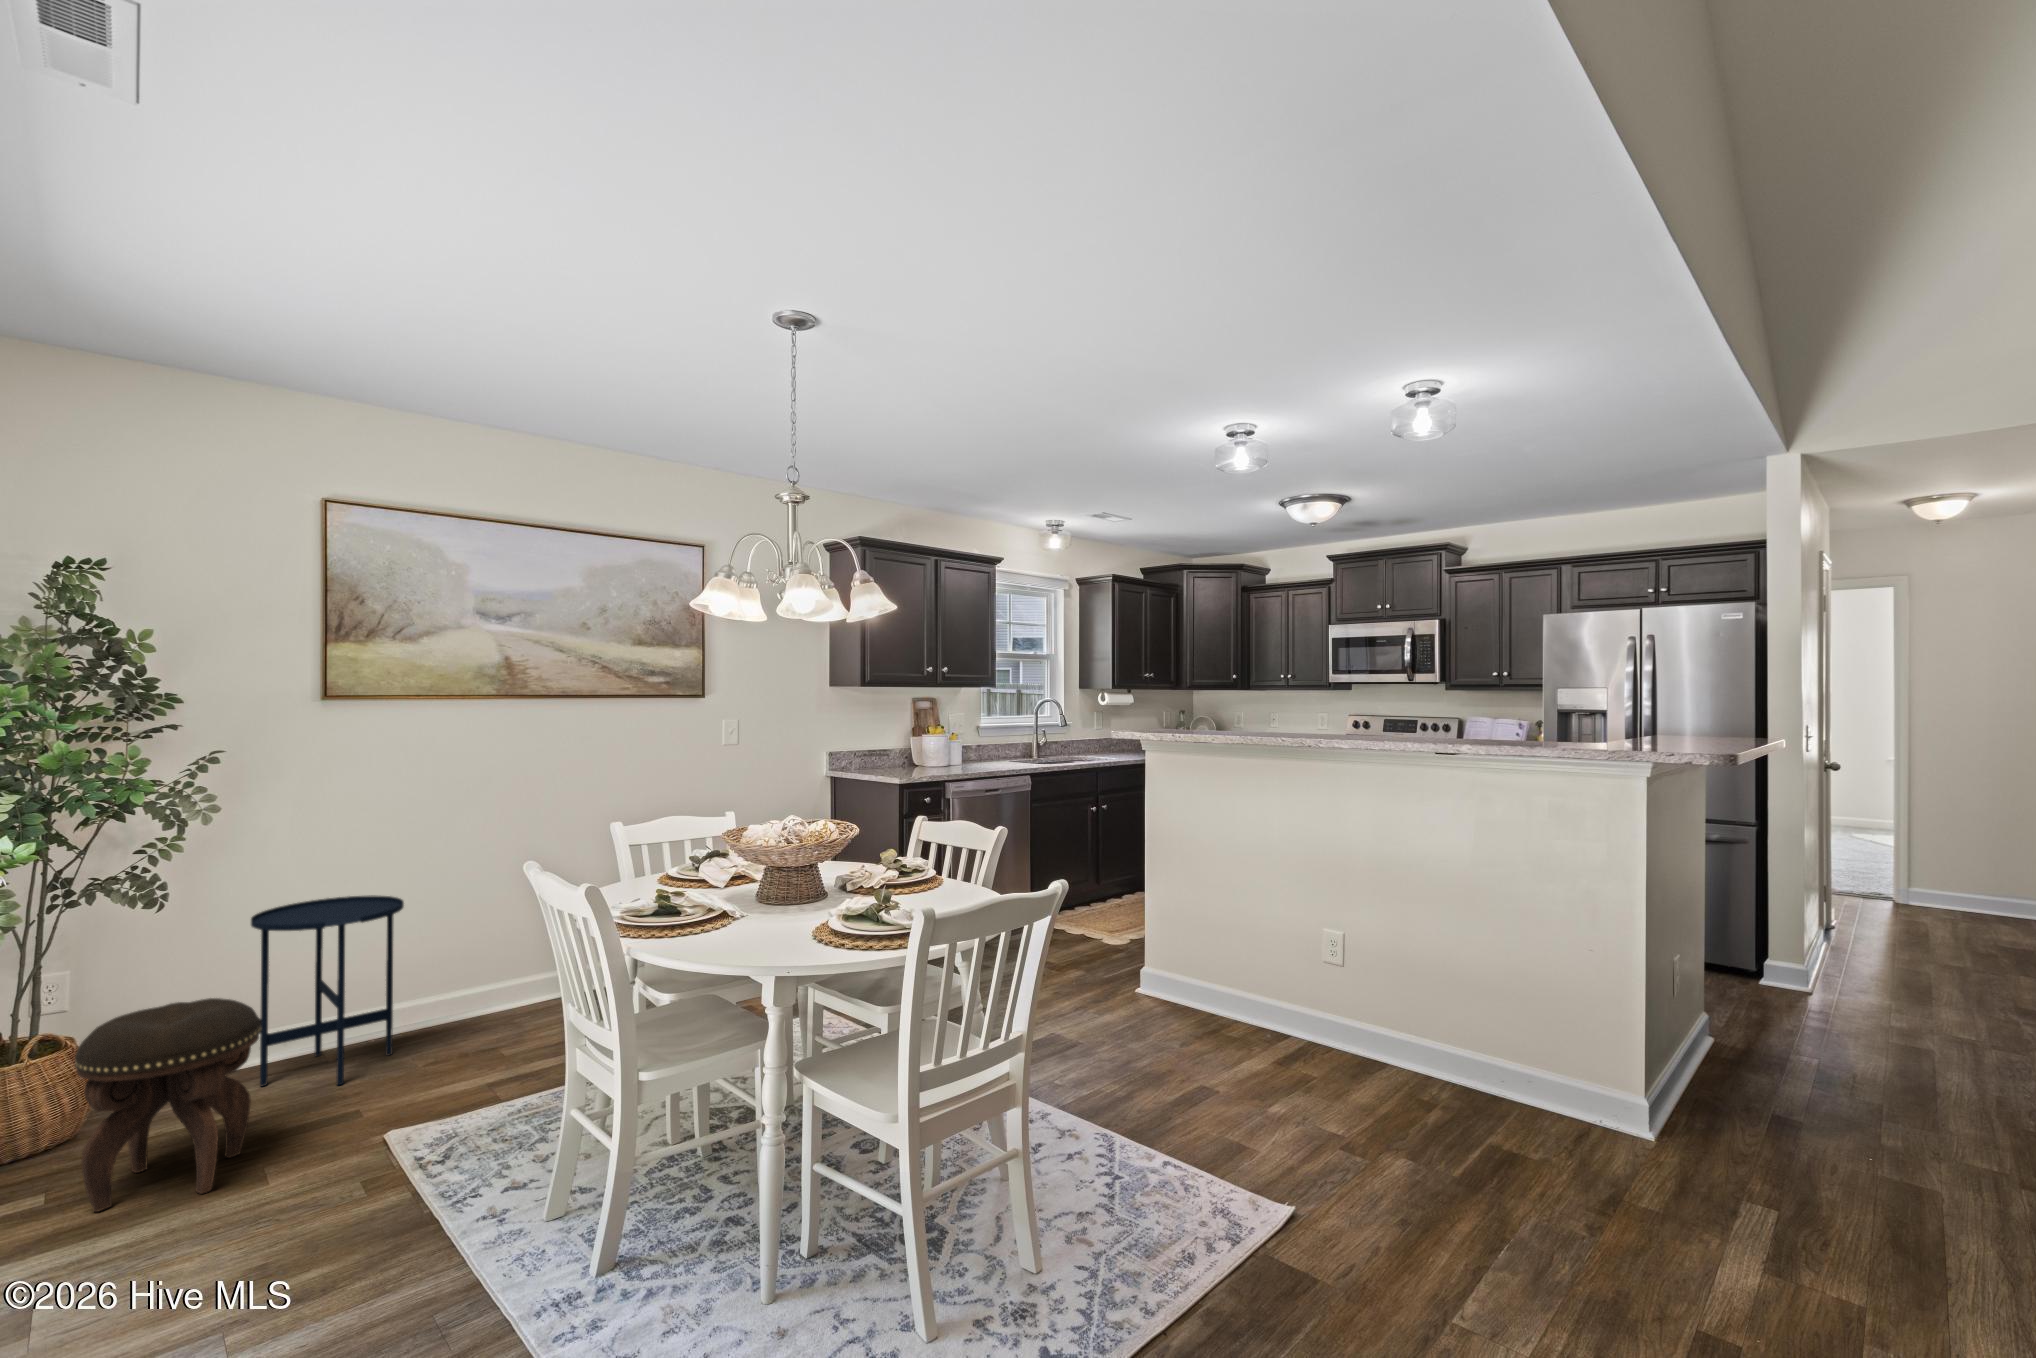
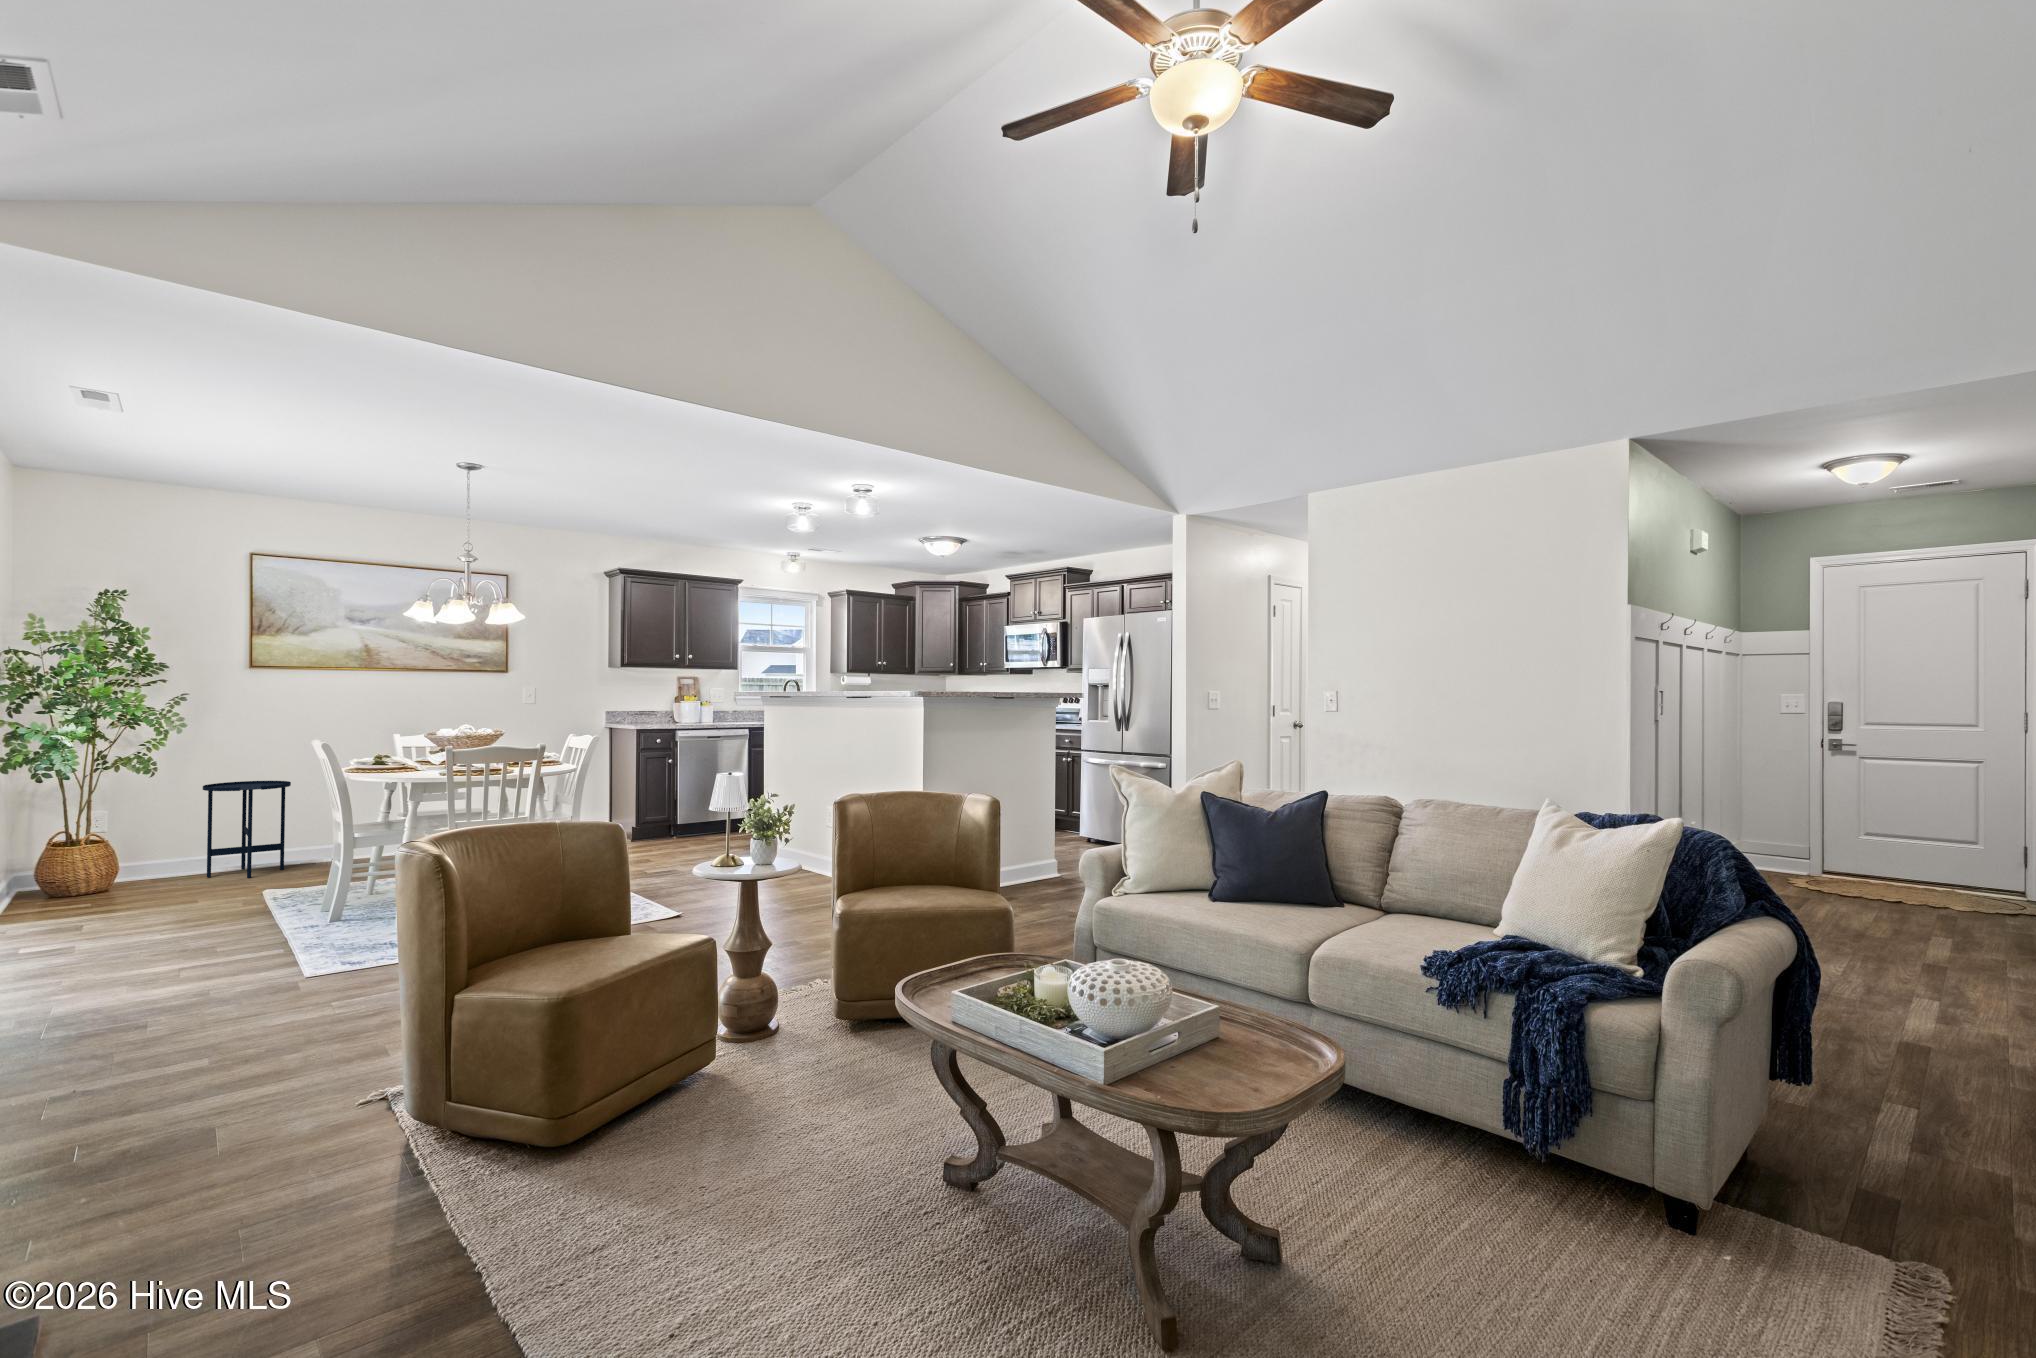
footstool: present [75,998,261,1212] -> none [106,815,198,906]

